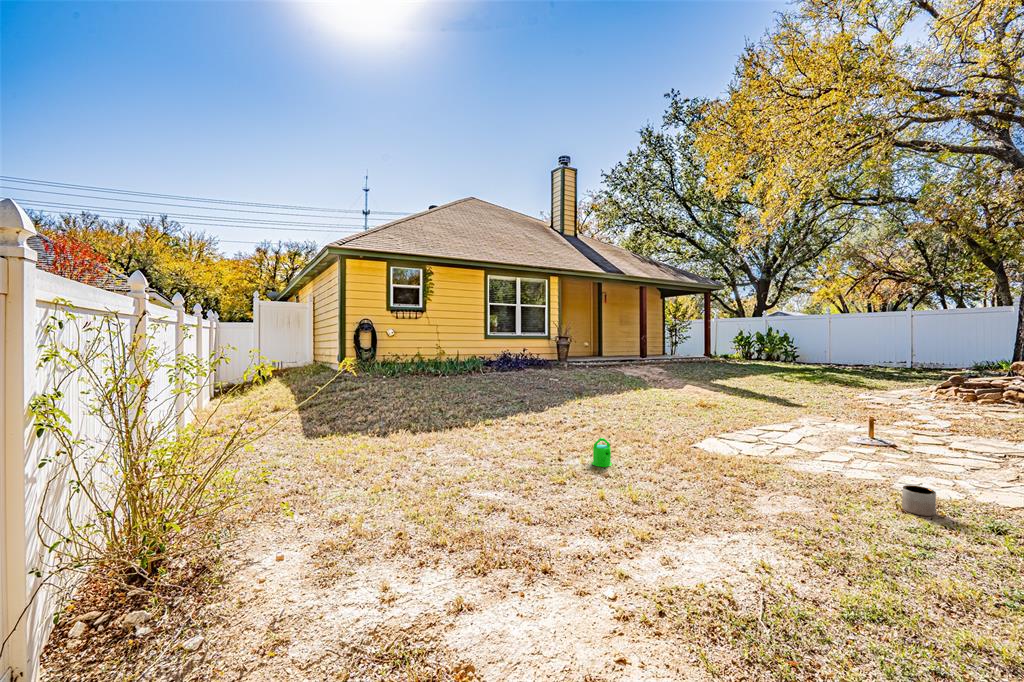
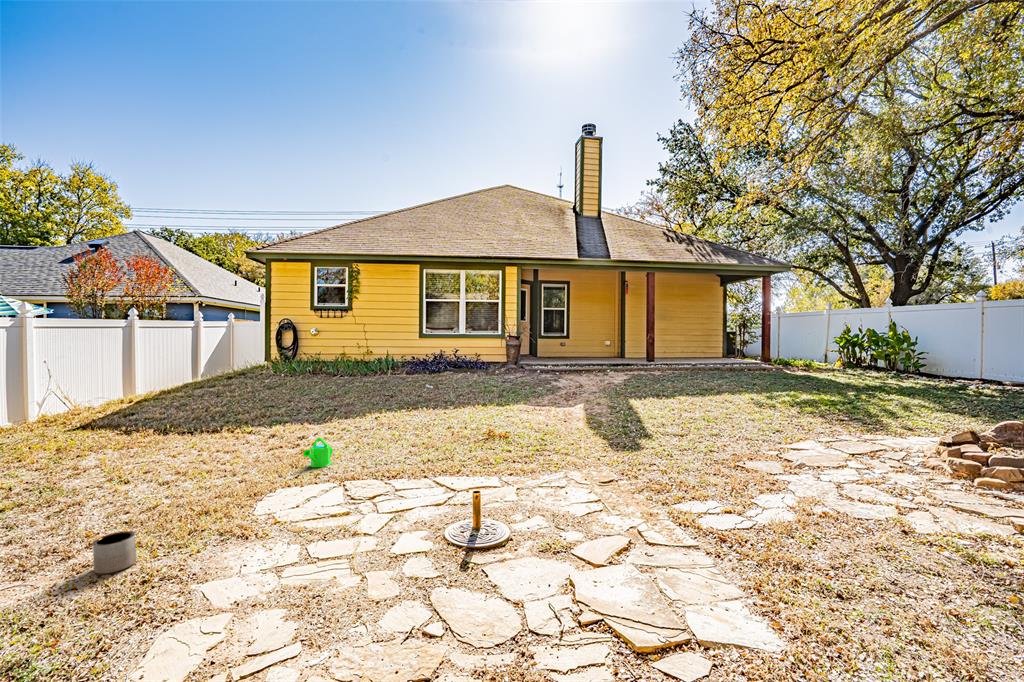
watering can: present [592,438,612,467] -> present [303,438,333,467]

